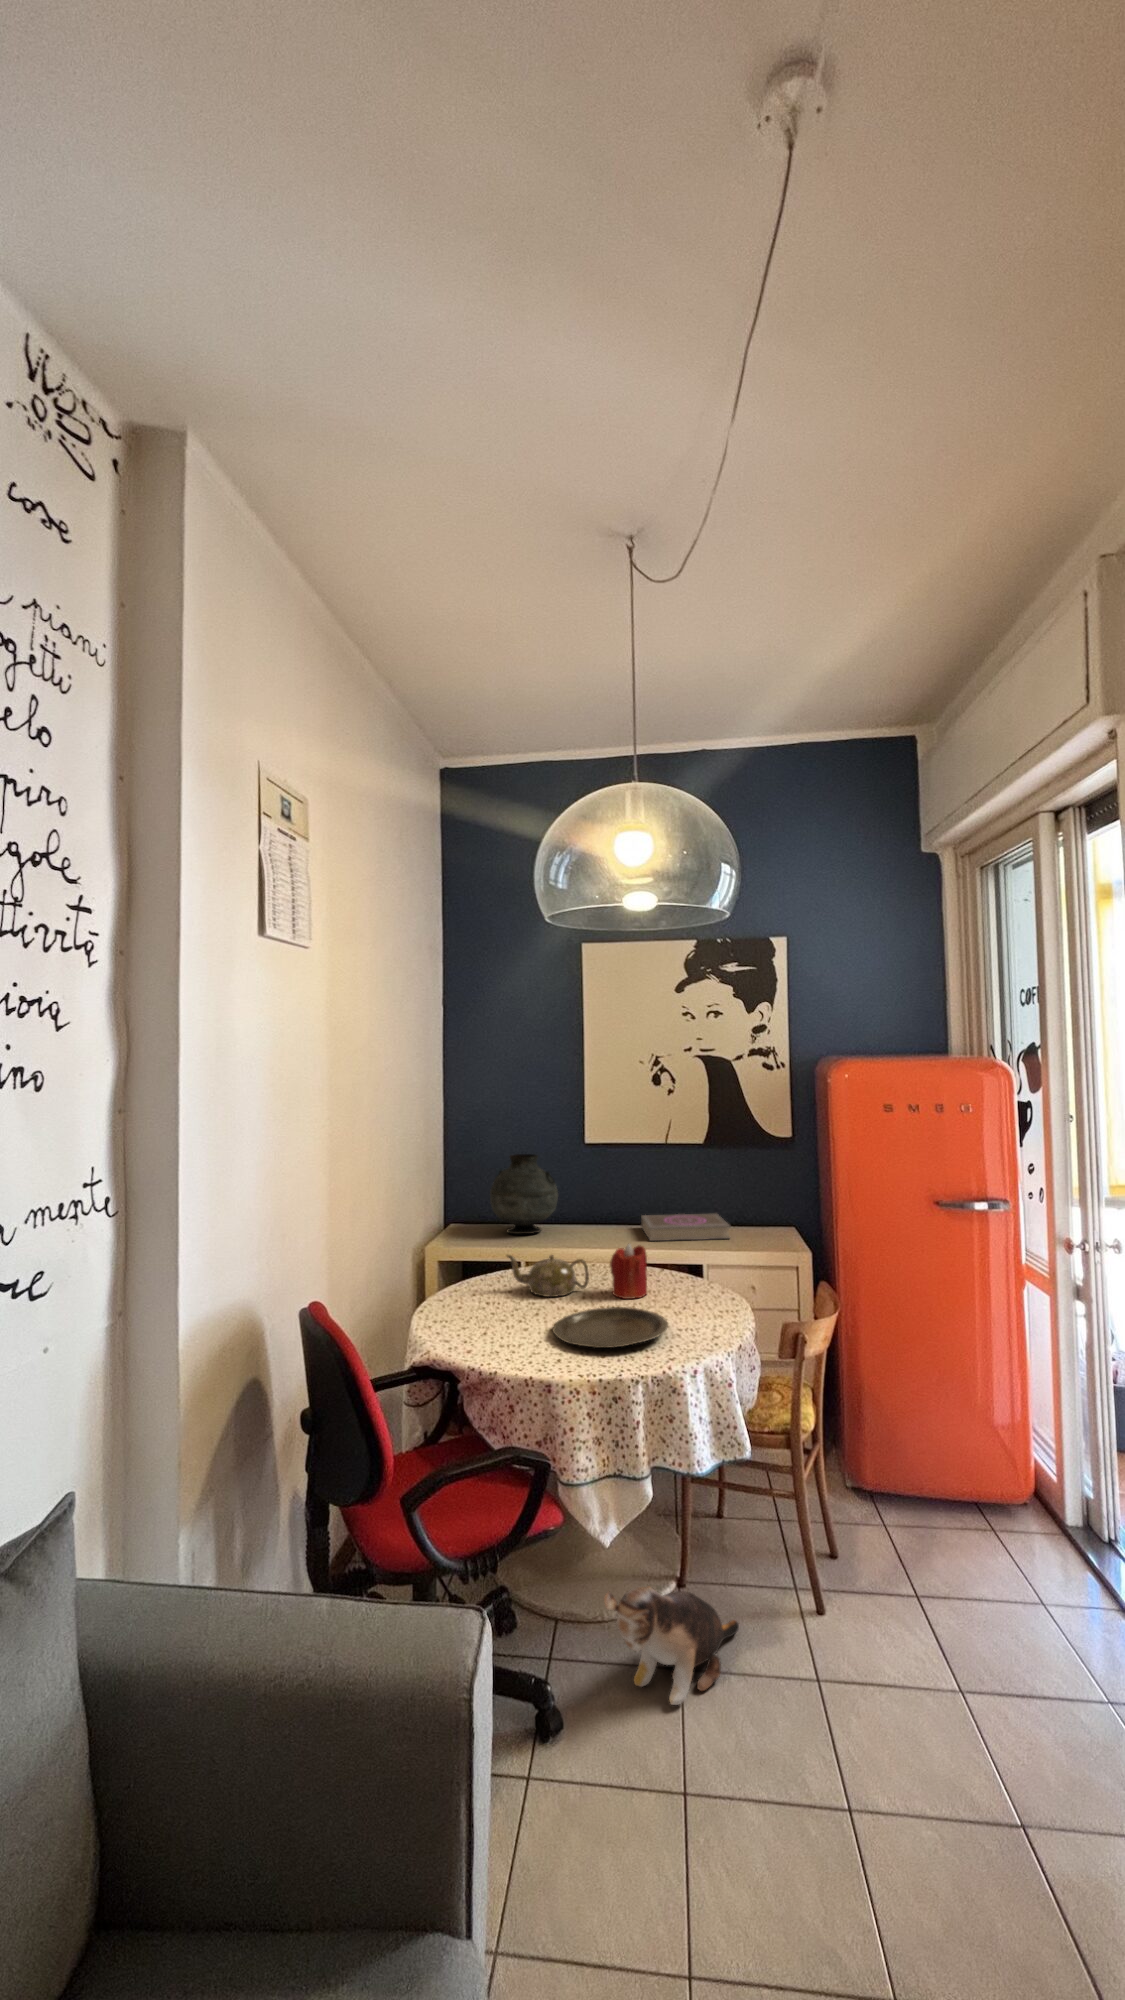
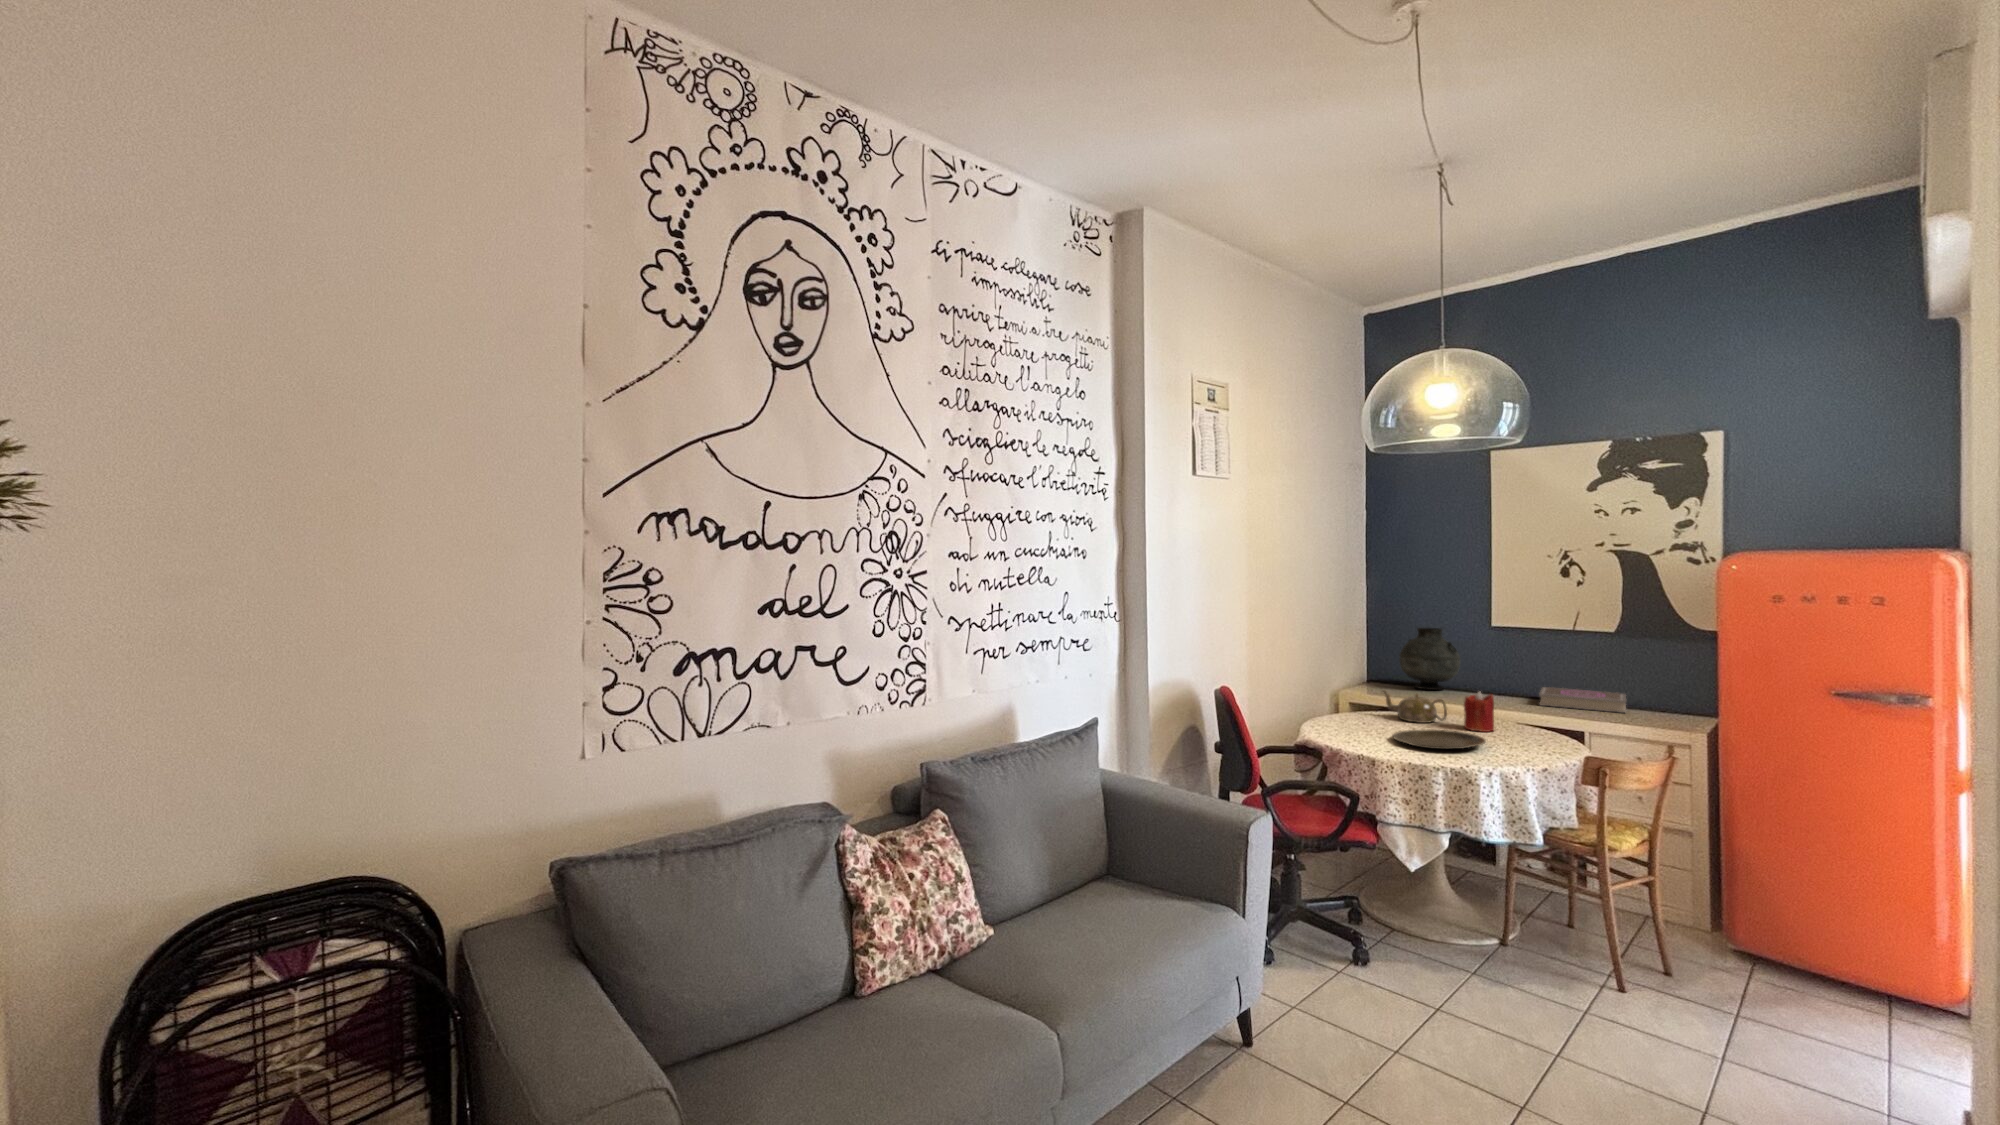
plush toy: present [604,1587,739,1705] -> none [1406,898,1538,985]

